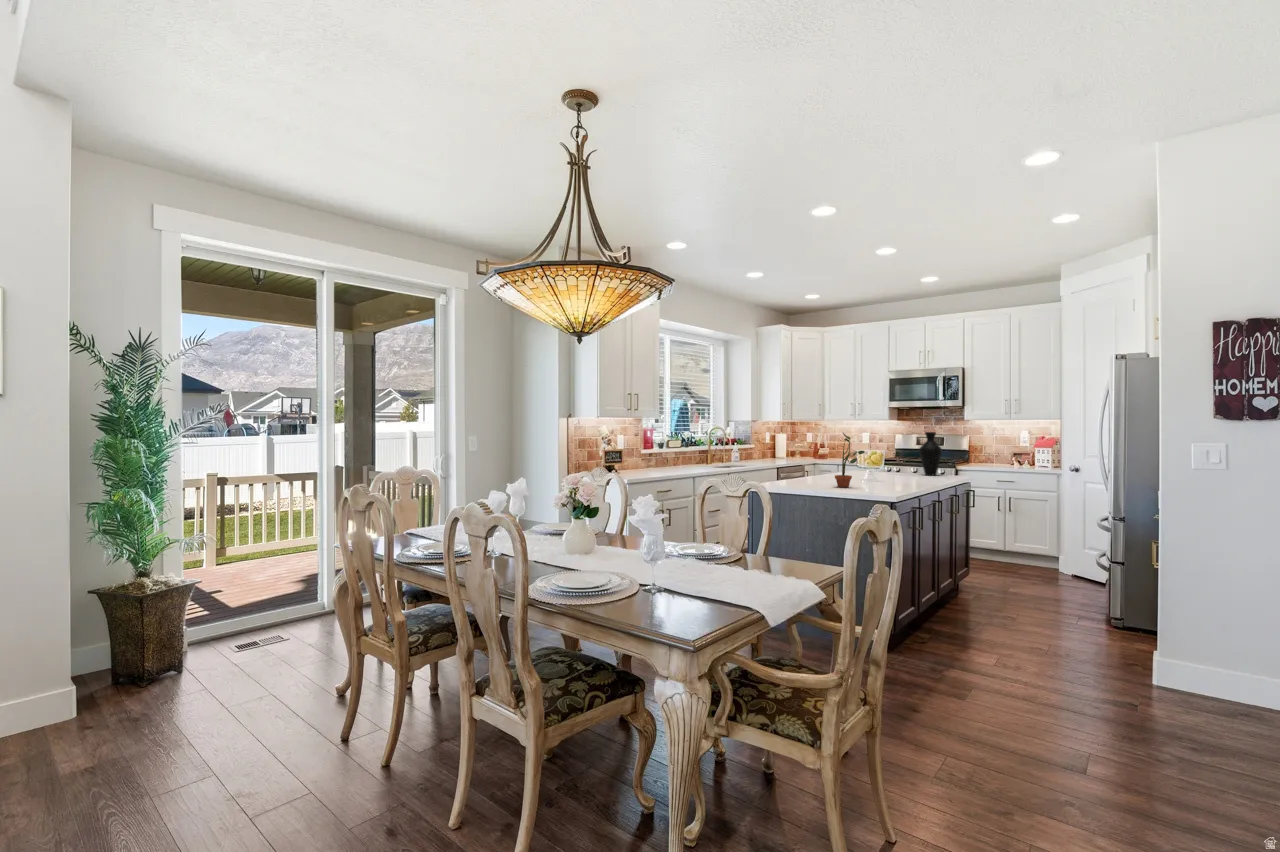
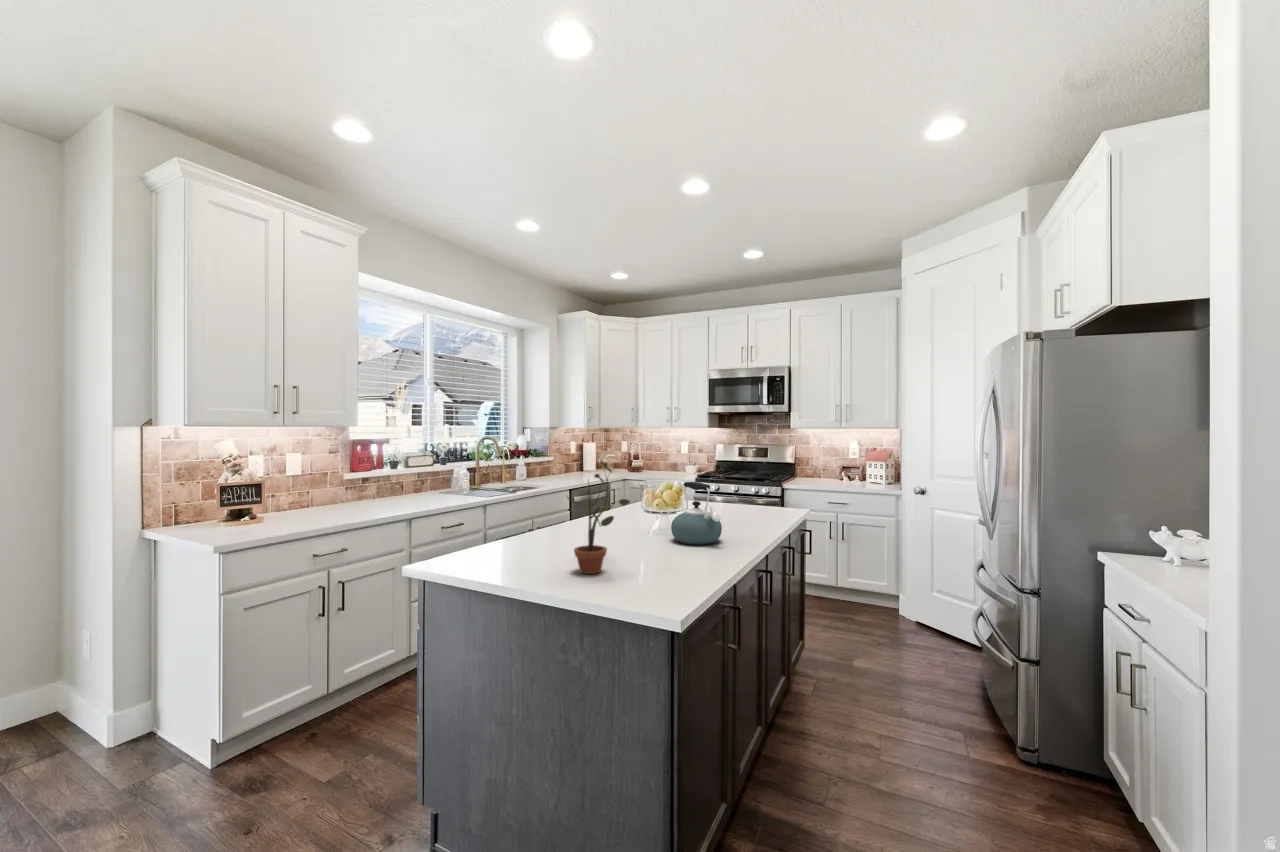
vase: present [919,432,942,475] -> none [738,449,769,513]
kettle: none [879,448,911,483] -> present [671,482,722,545]

